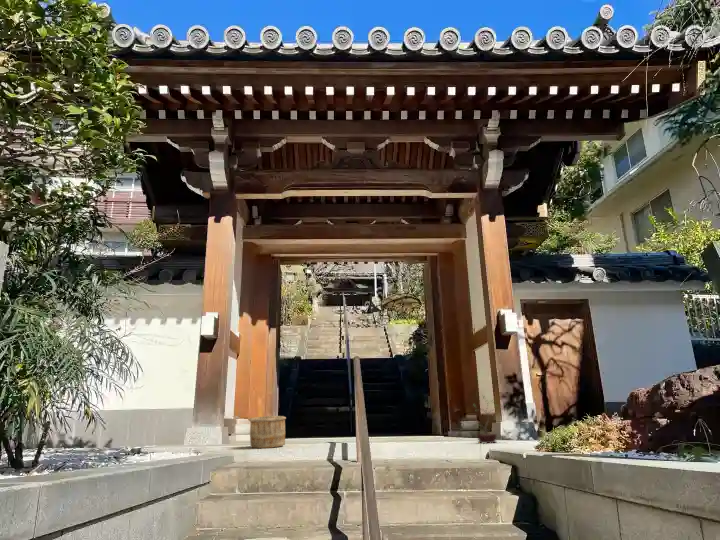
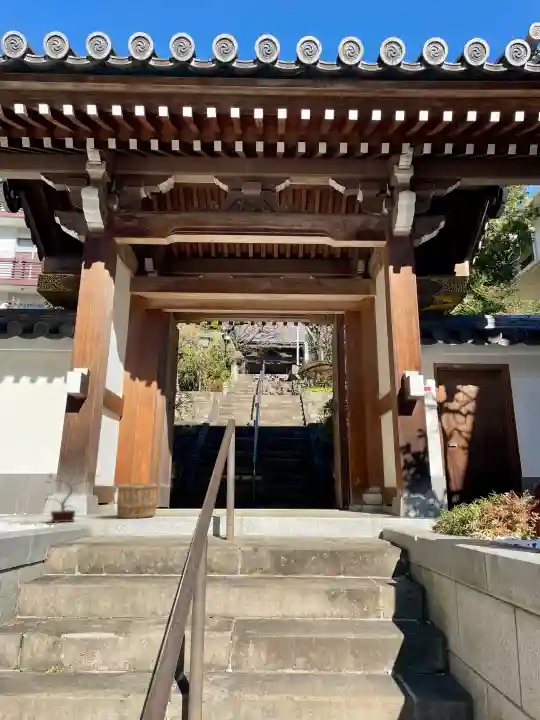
potted plant: present [477,397,501,443] -> present [45,475,90,523]

